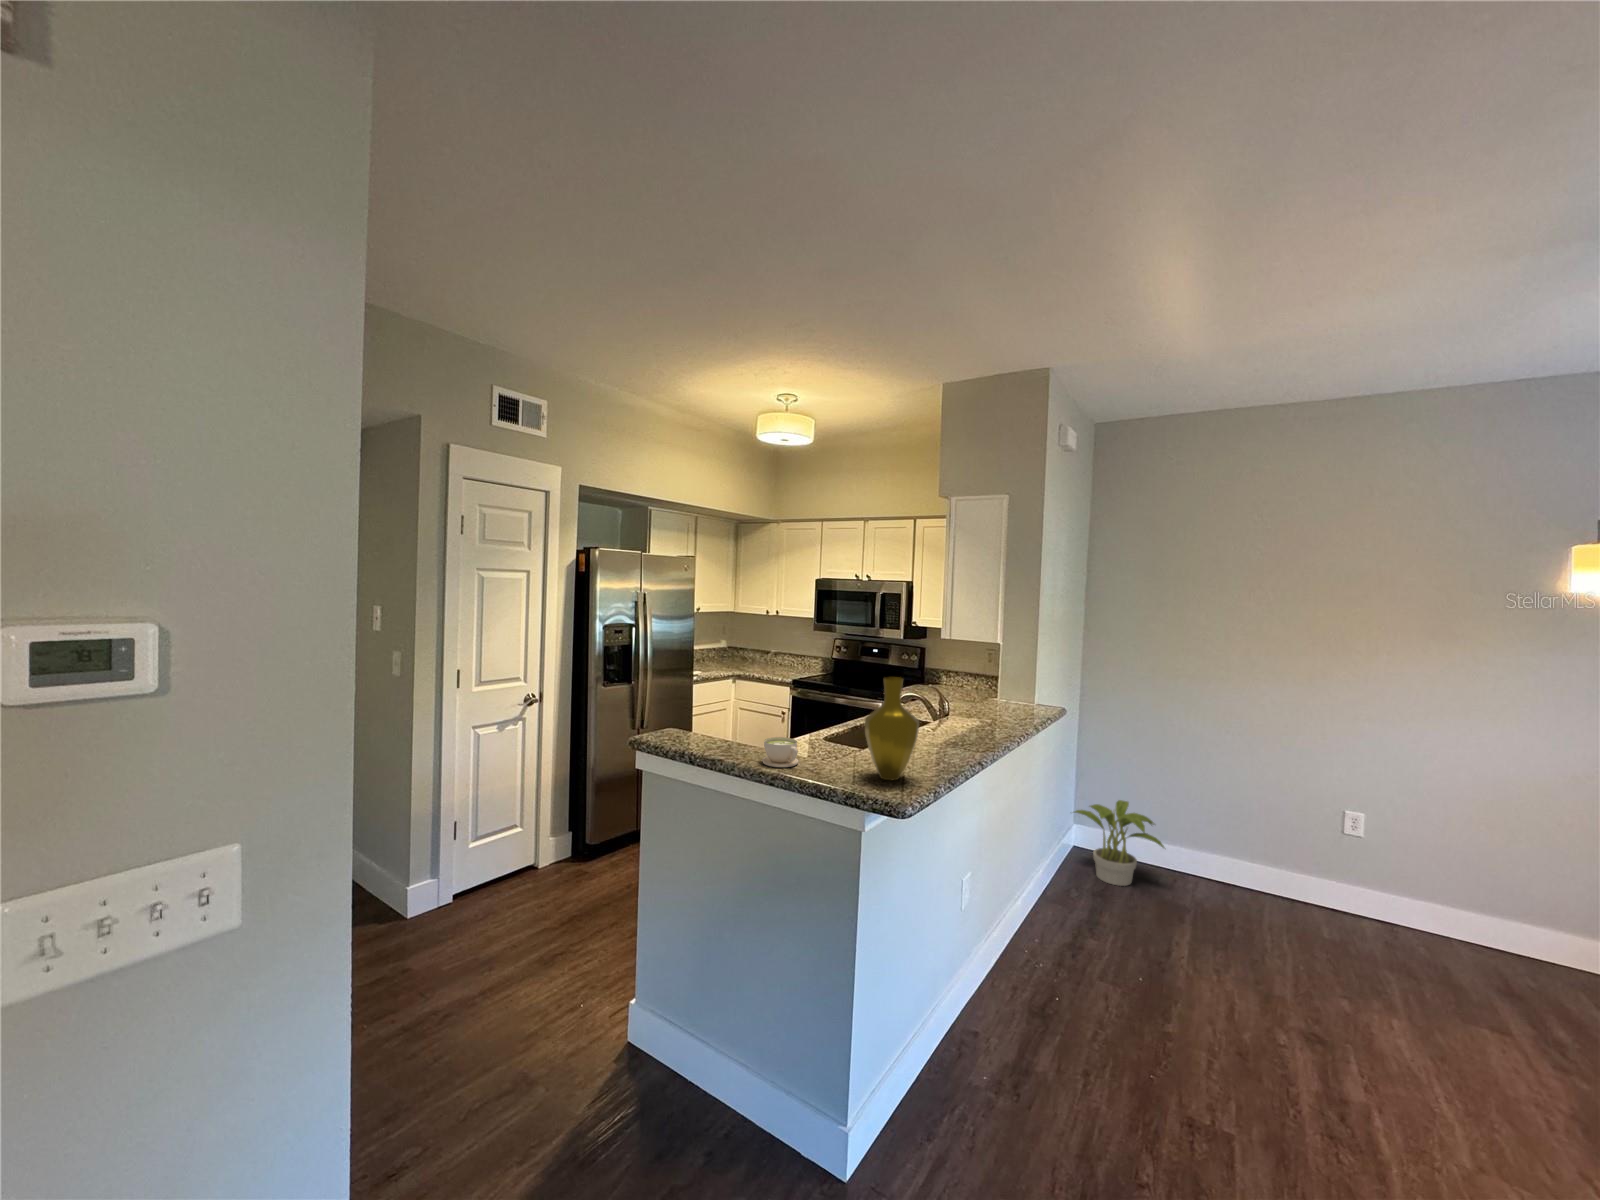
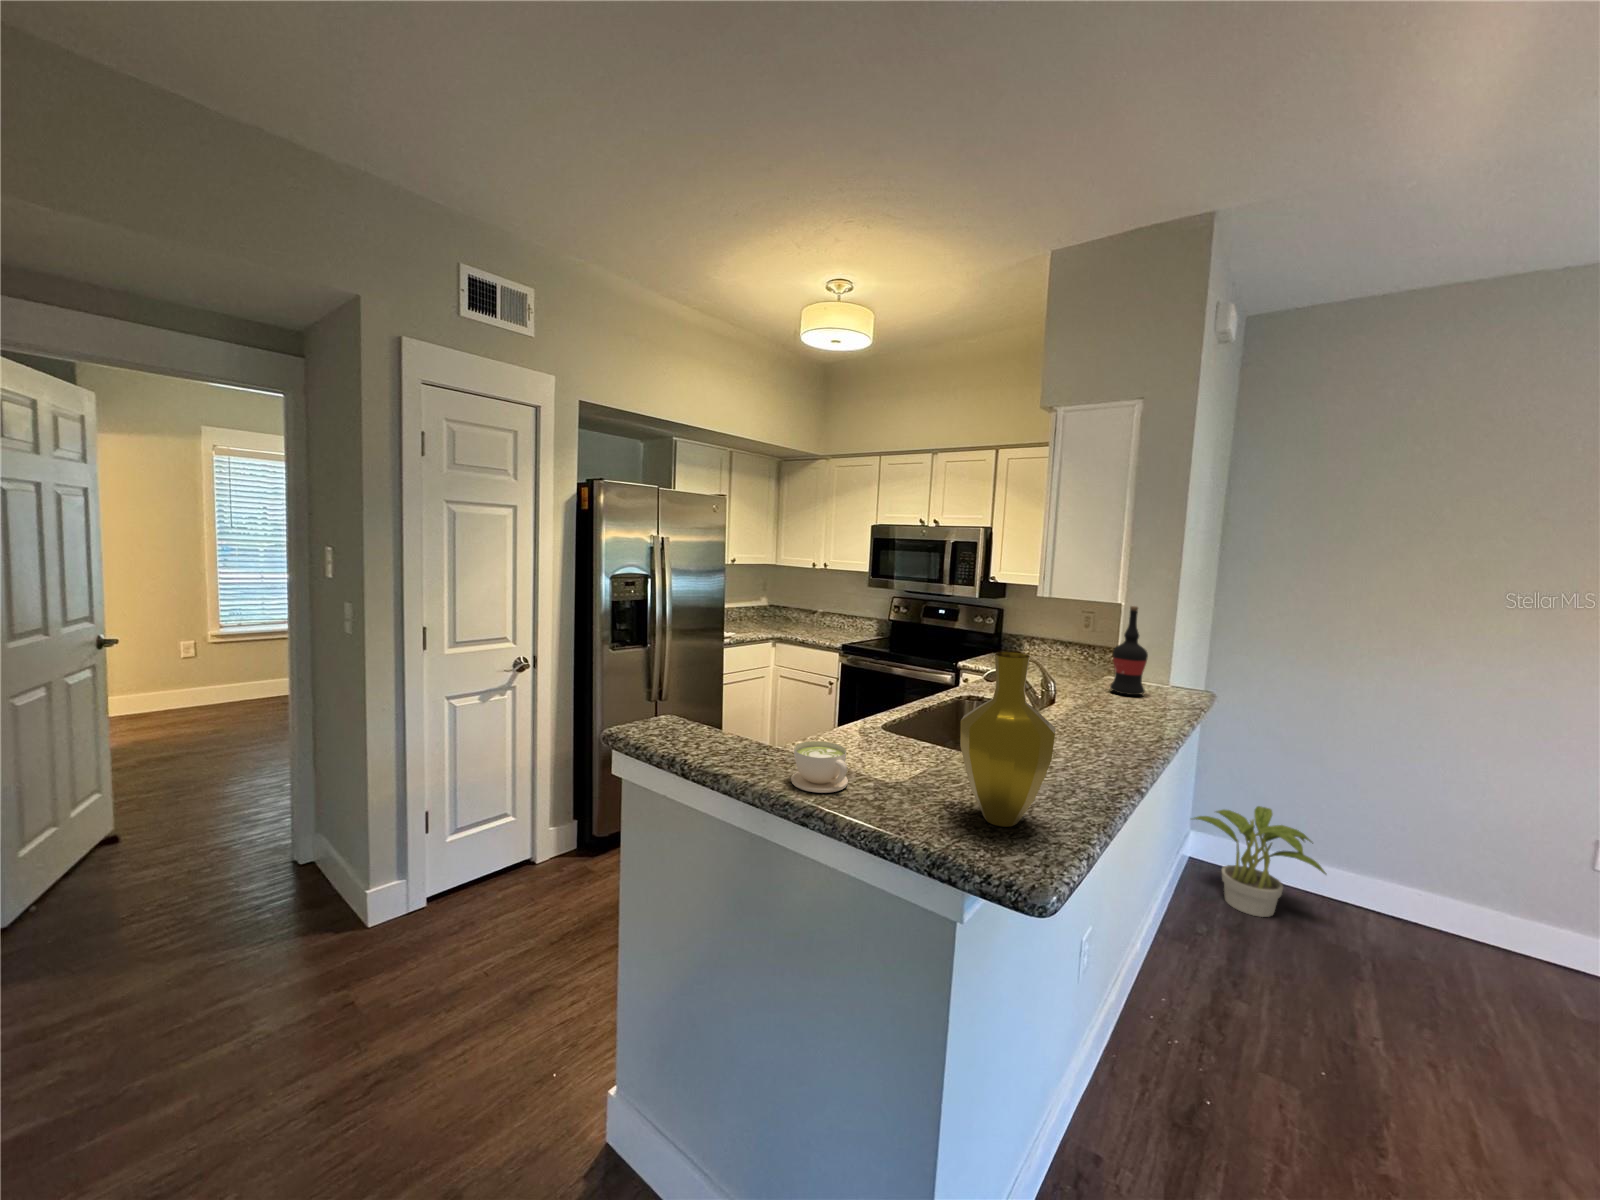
wine bottle: none [992,646,1017,711] -> present [1110,606,1148,695]

